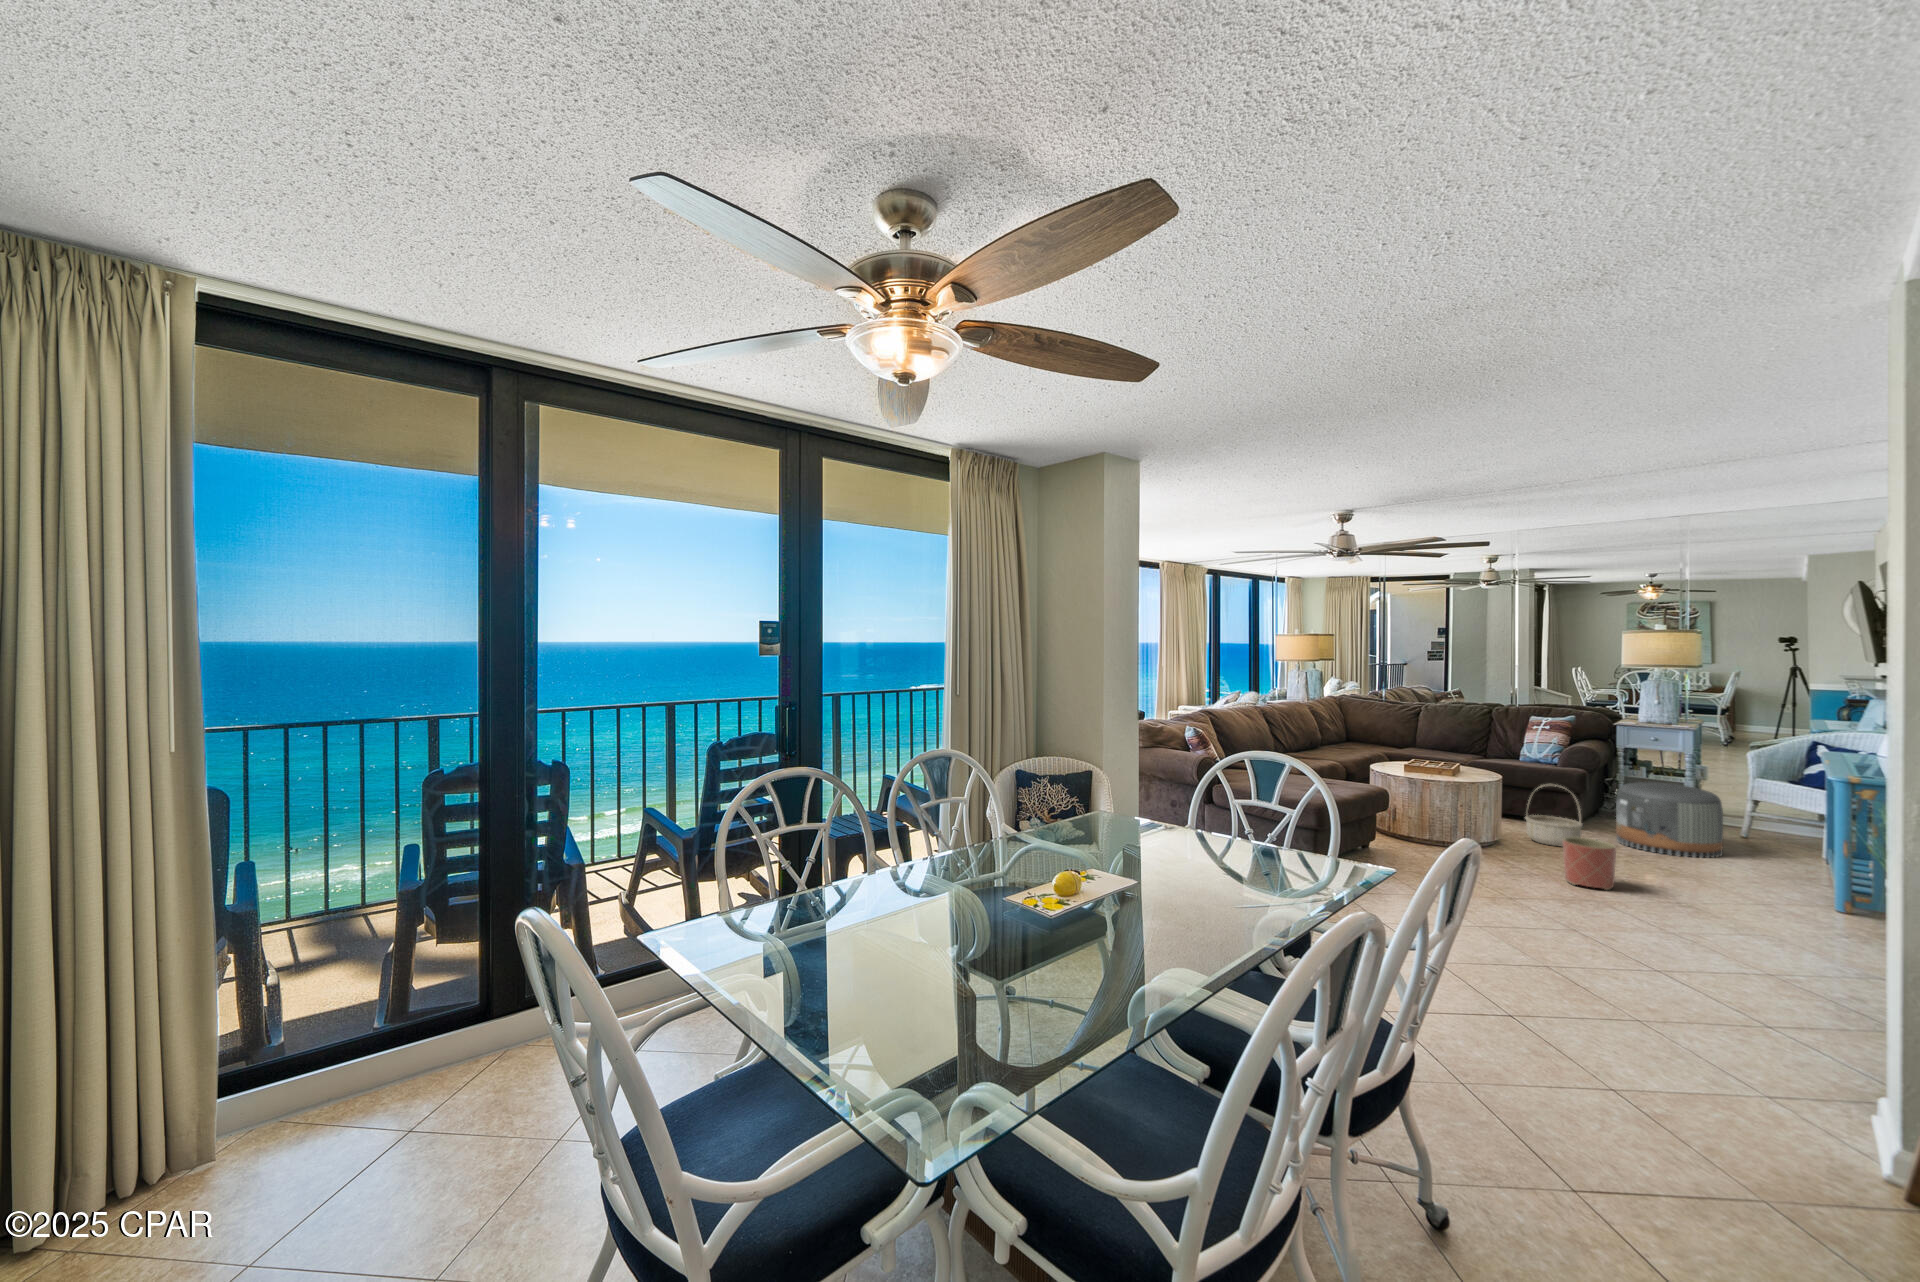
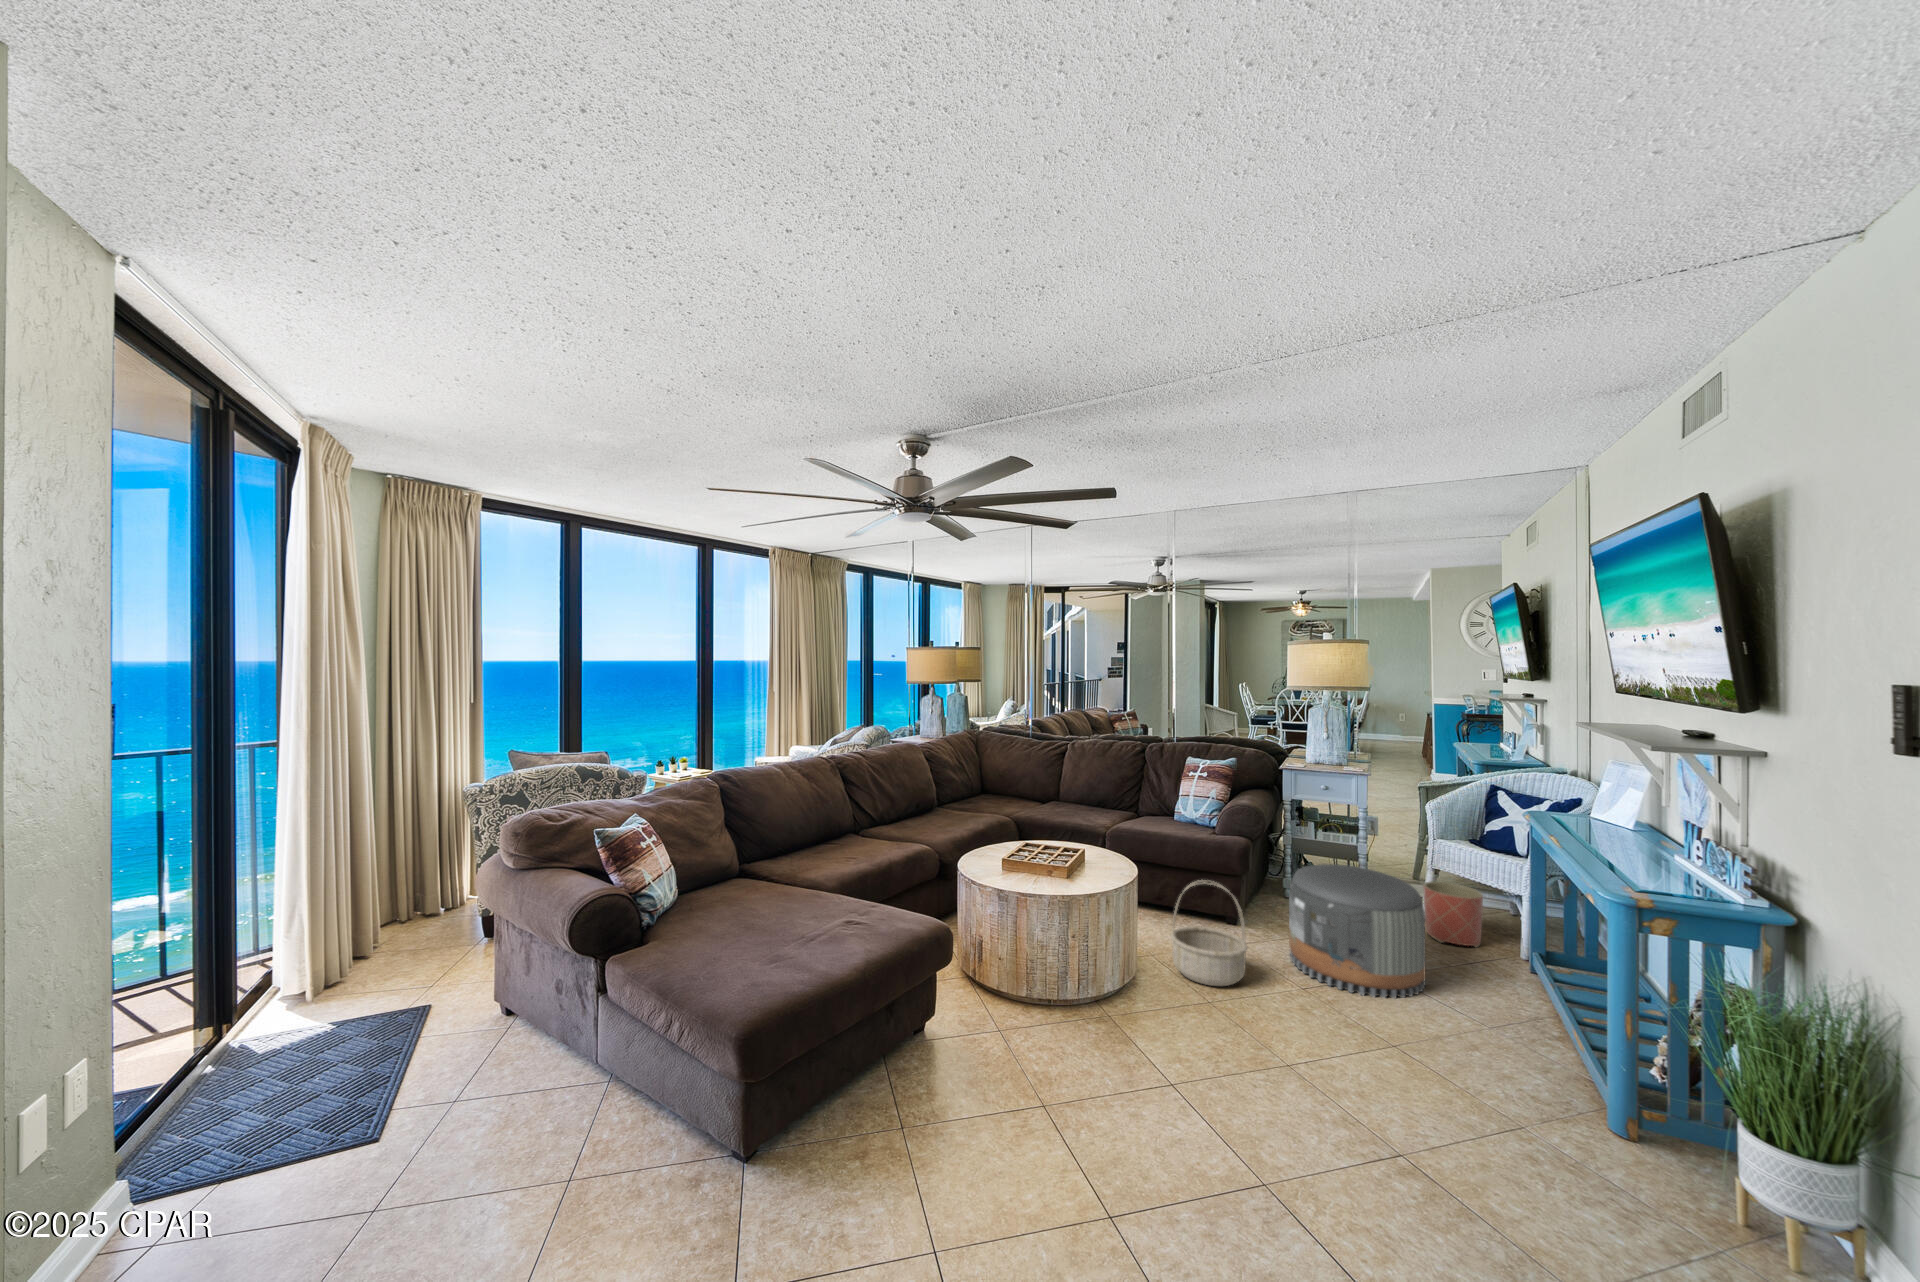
planter: present [1563,837,1616,890] -> present [1423,881,1483,947]

